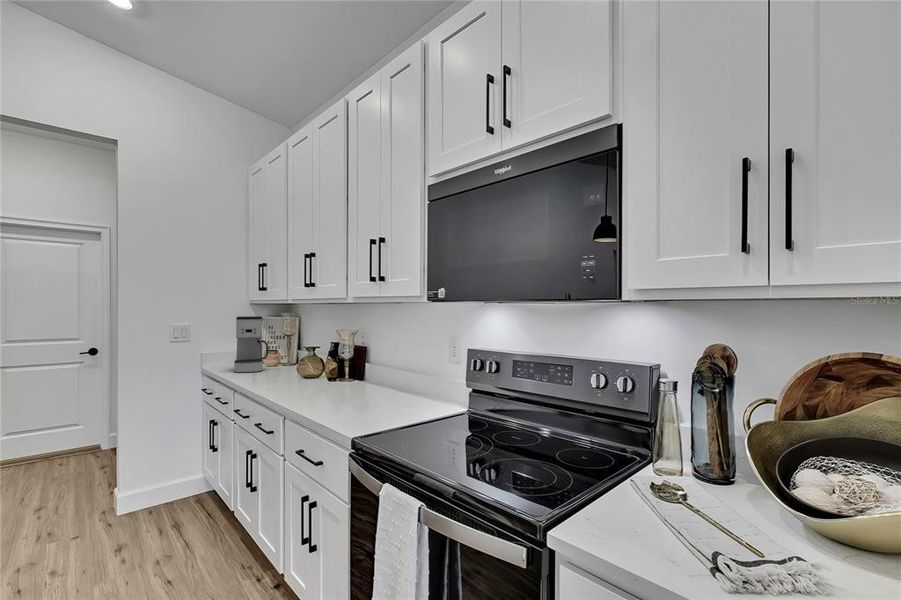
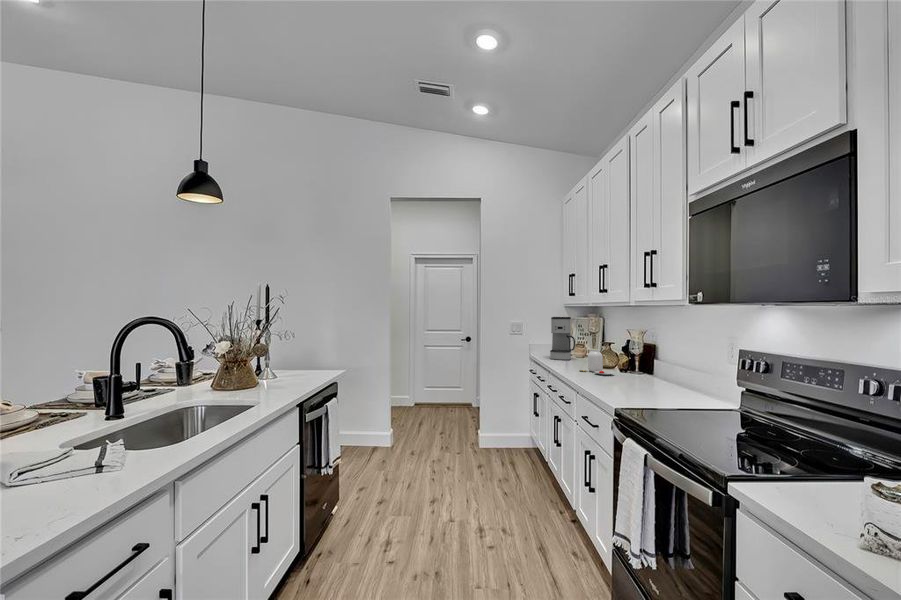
jar: none [280,356,325,388] -> present [580,349,614,375]

